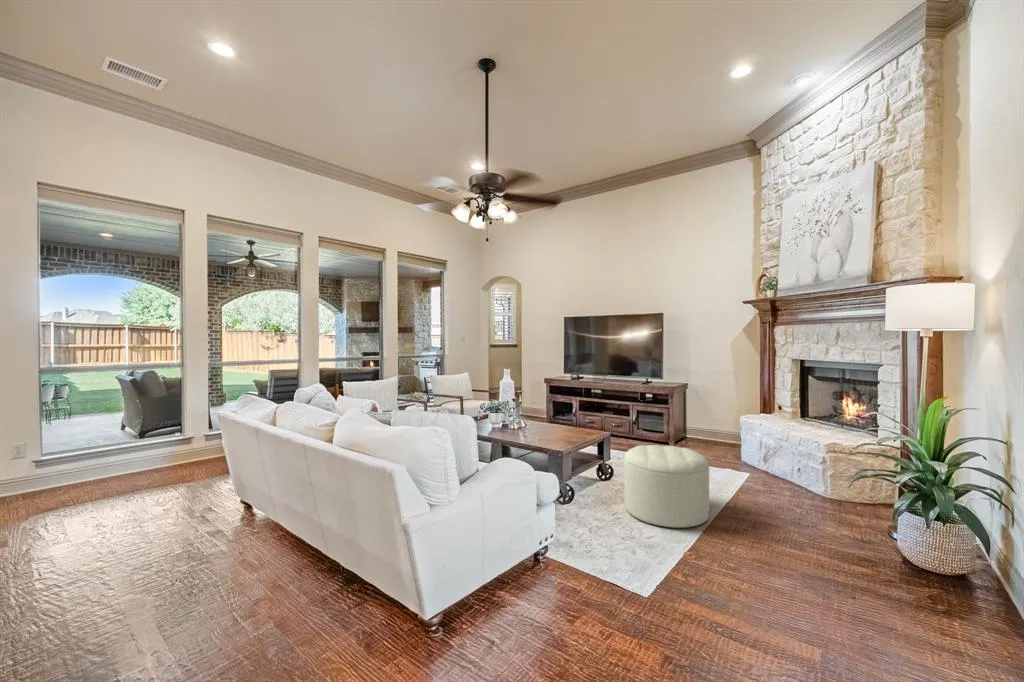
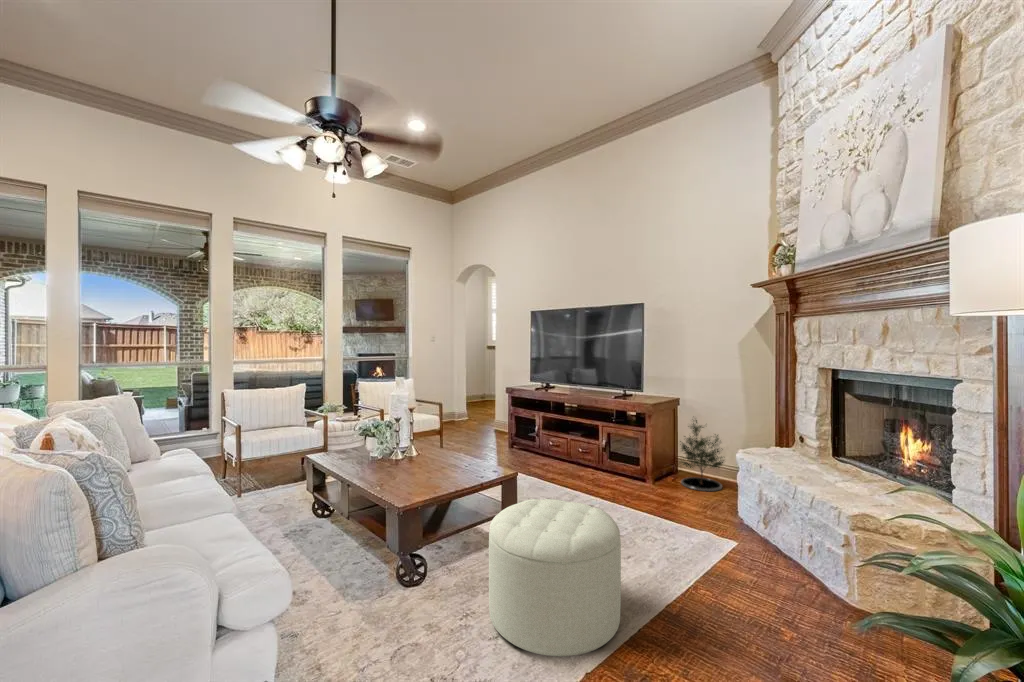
potted tree: none [689,395,723,448] -> present [680,420,724,491]

